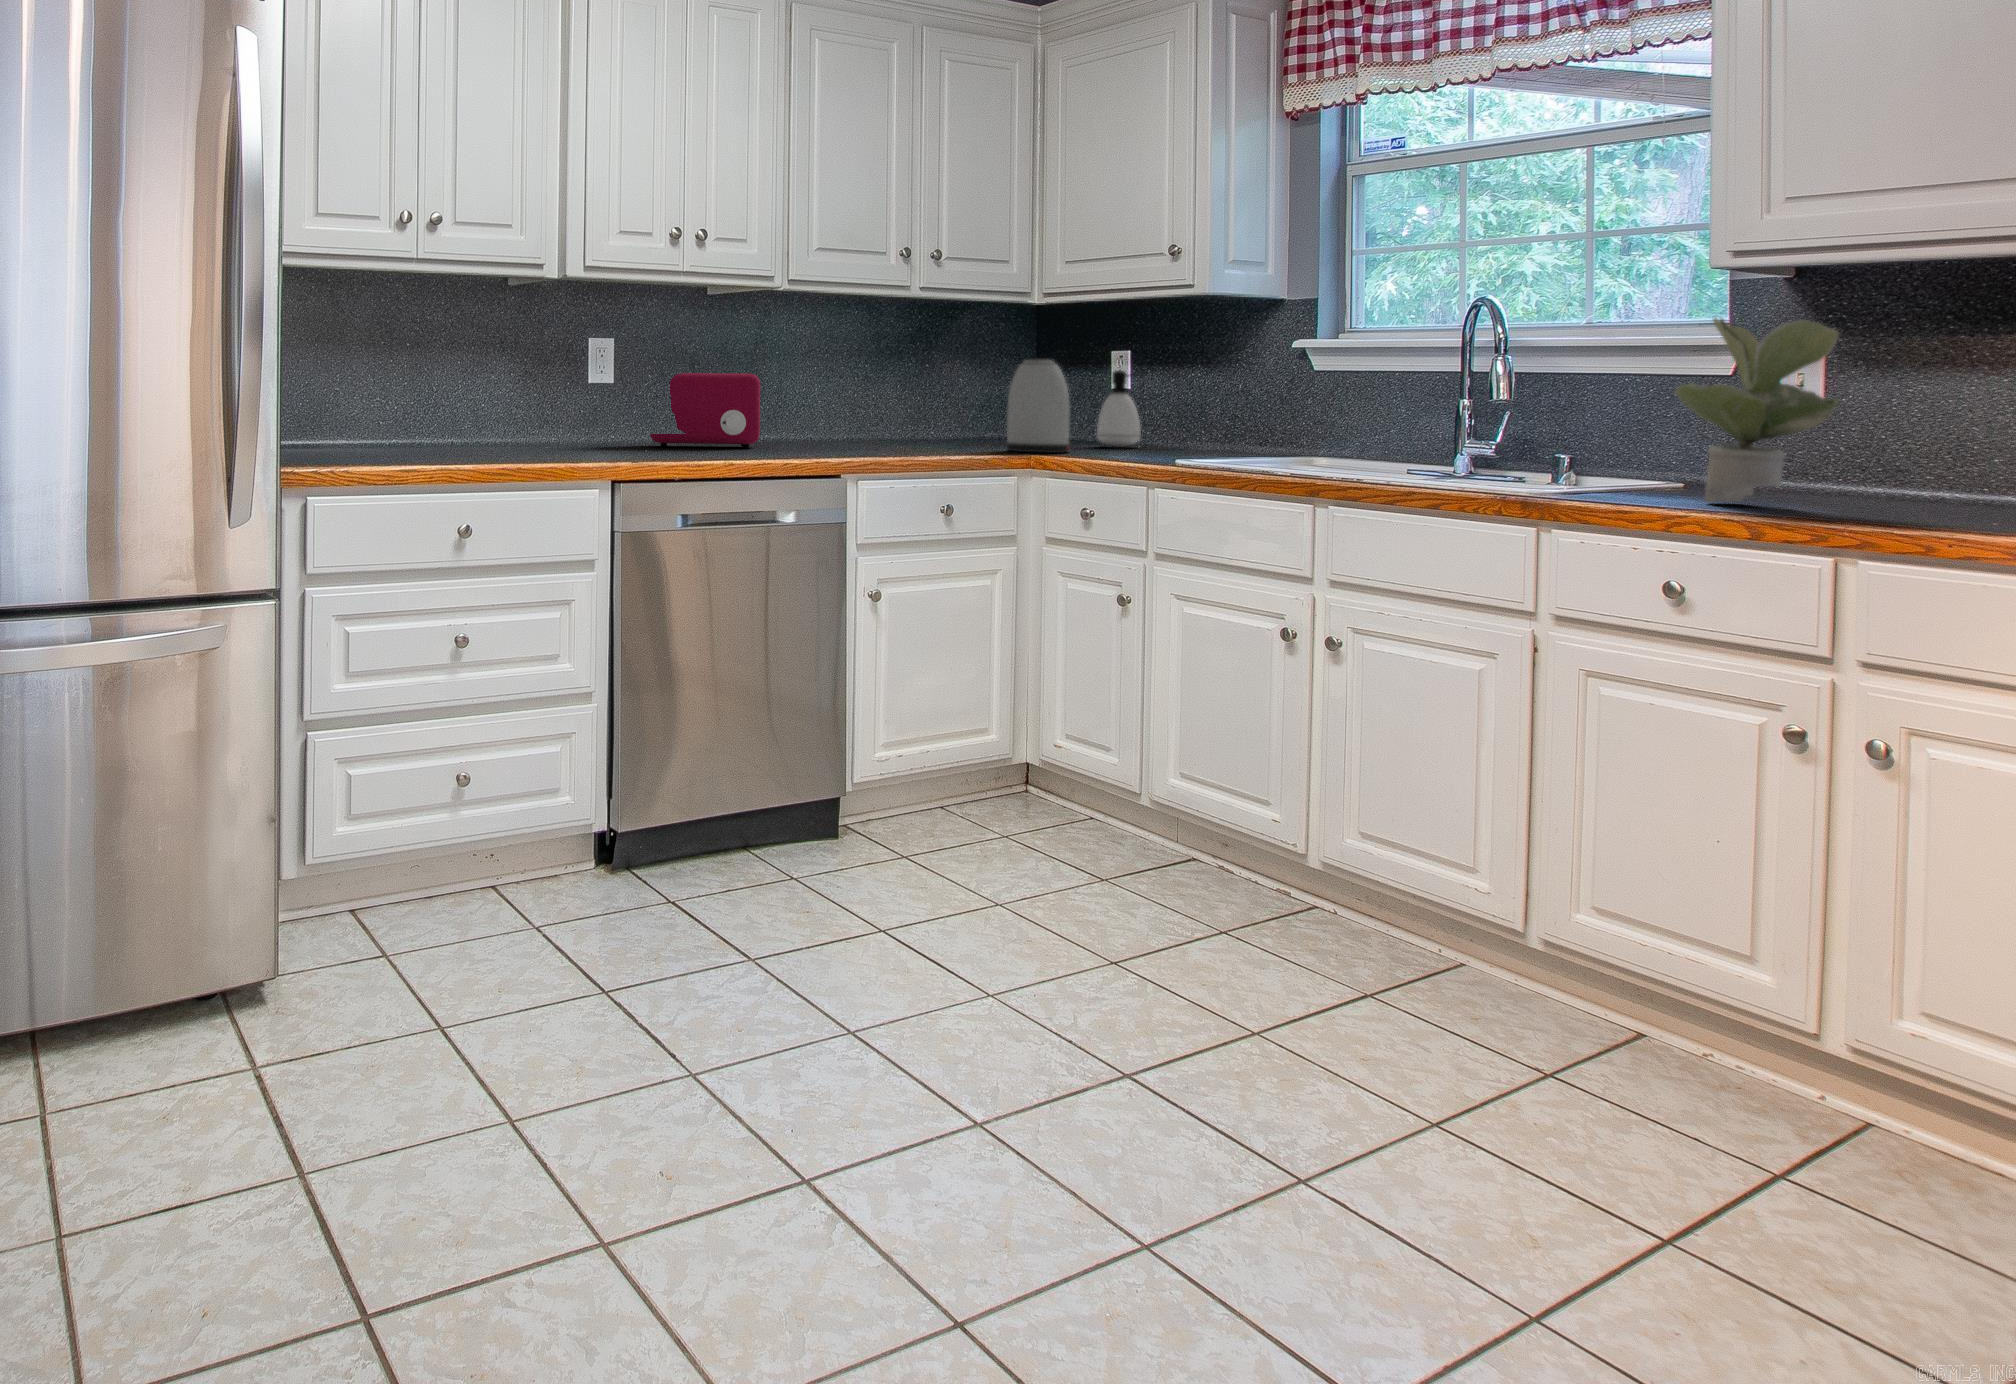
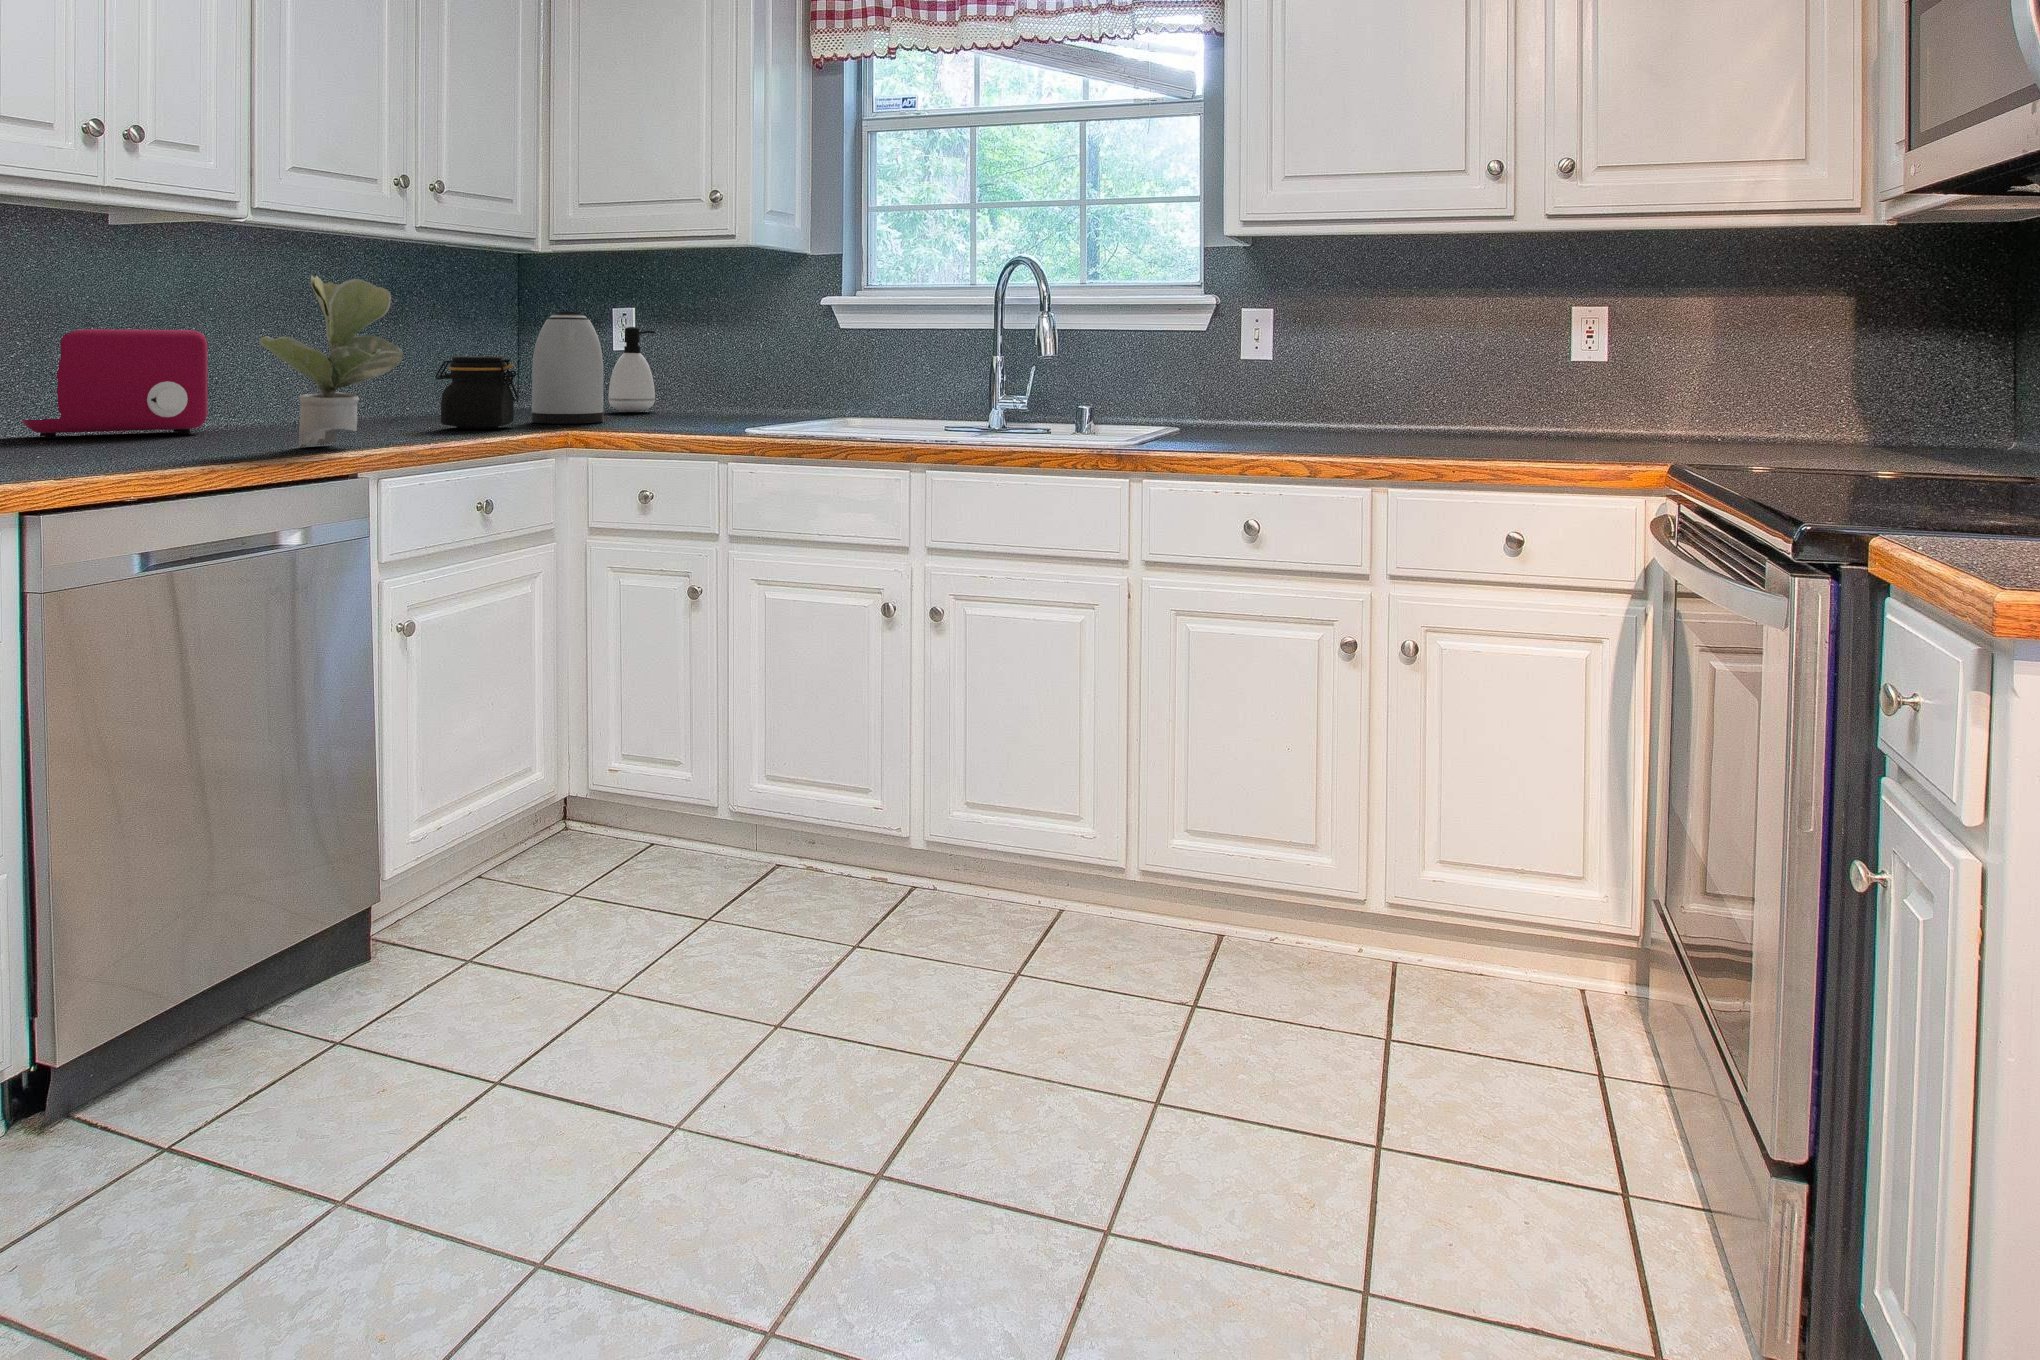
potted plant: present [1674,317,1839,503] -> present [259,276,403,446]
jar: none [920,394,985,453] -> present [436,356,519,429]

